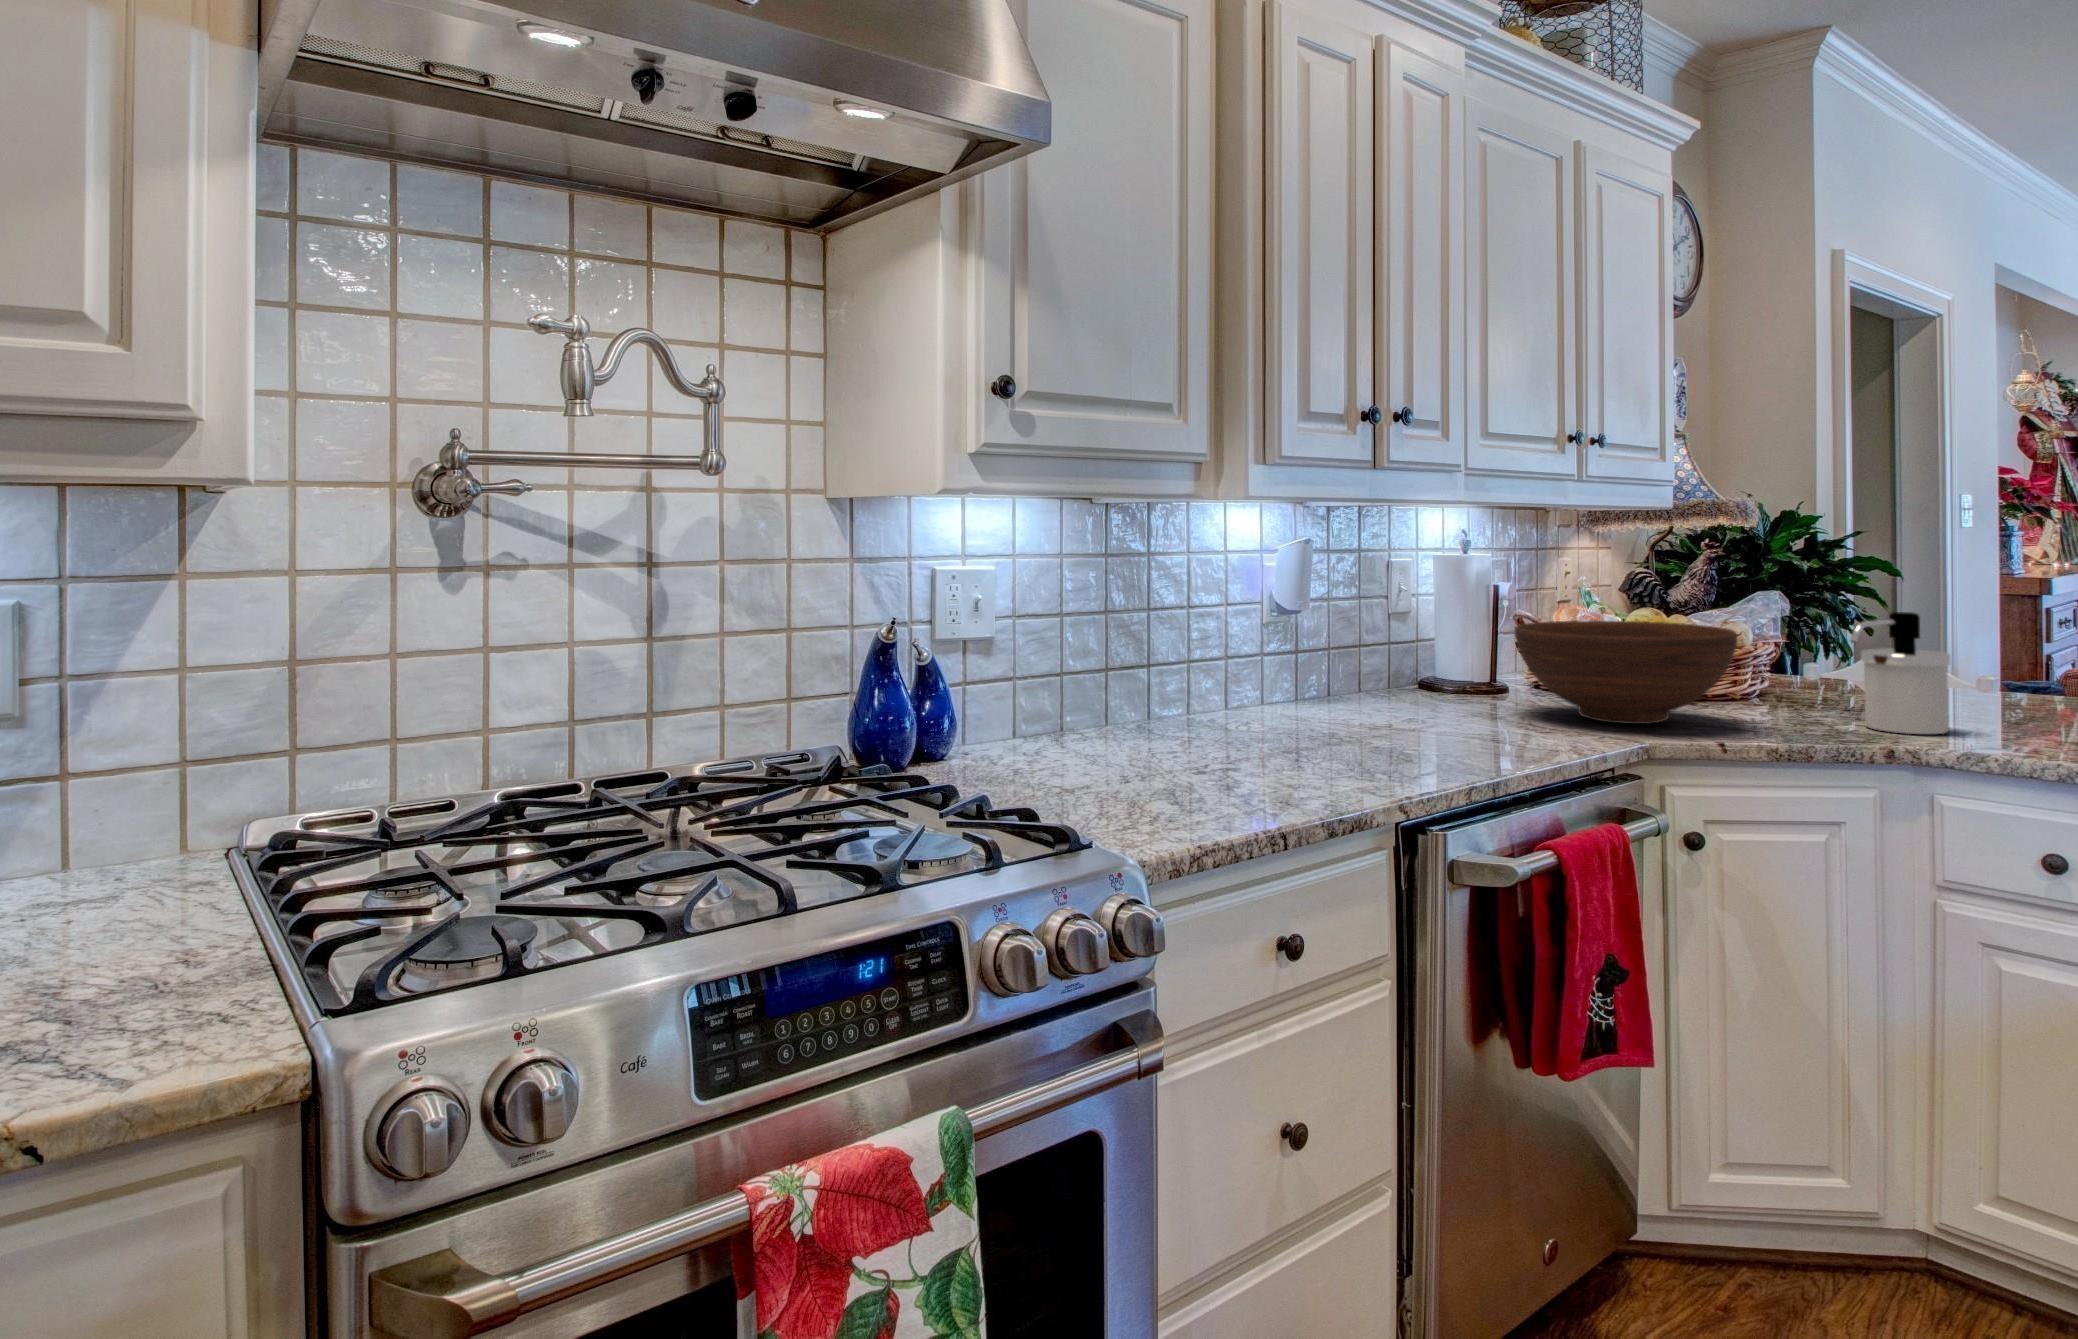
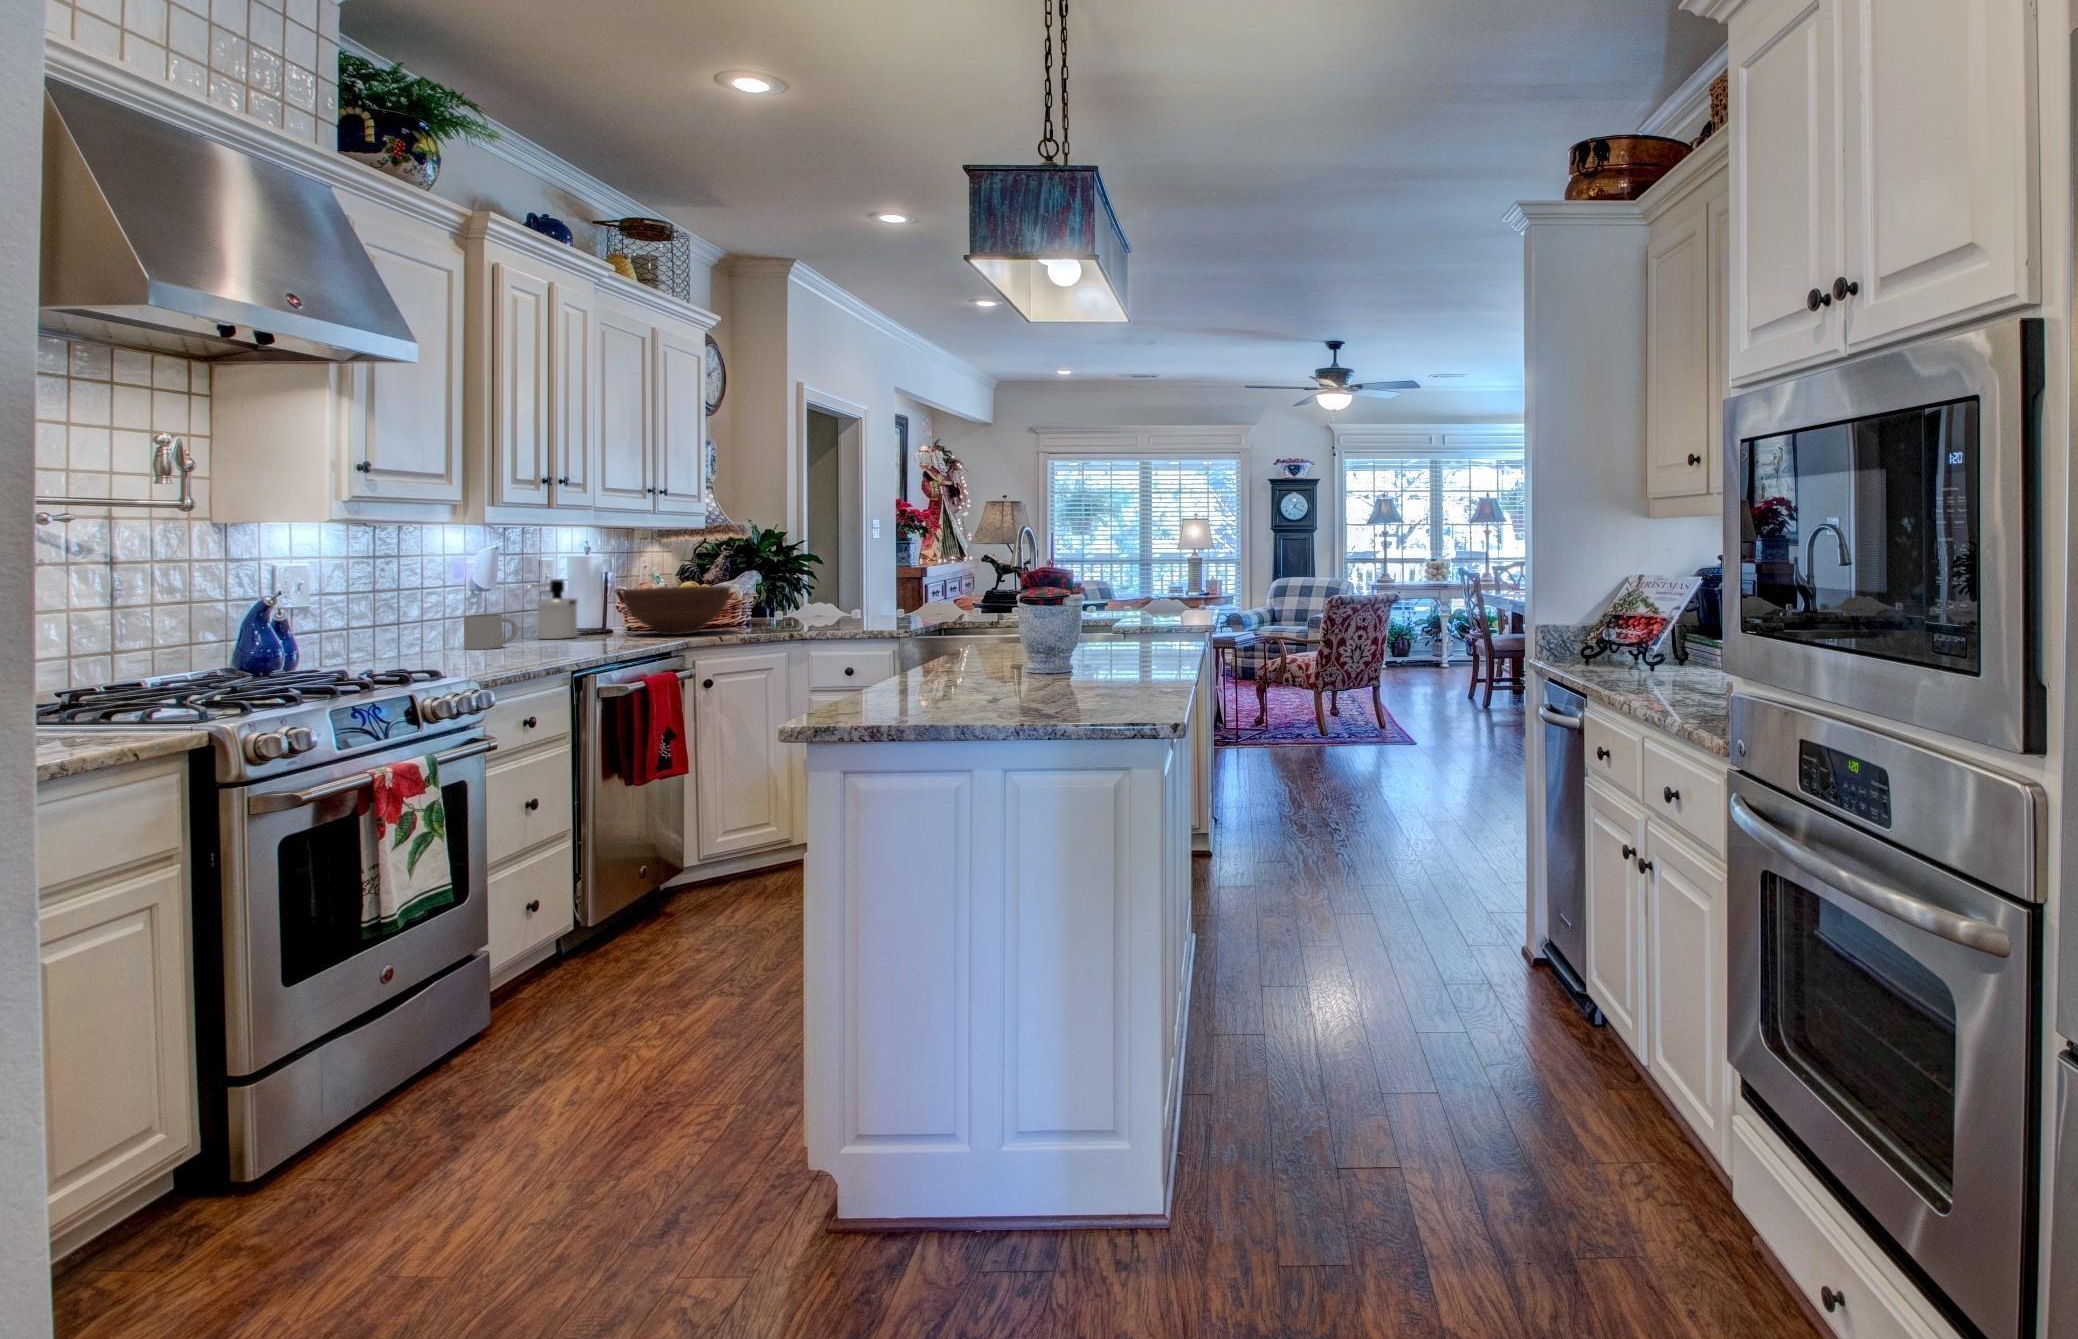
soap dispenser: present [1850,612,1951,734] -> present [524,580,578,639]
mug: none [1236,663,1322,730] -> present [464,614,517,650]

